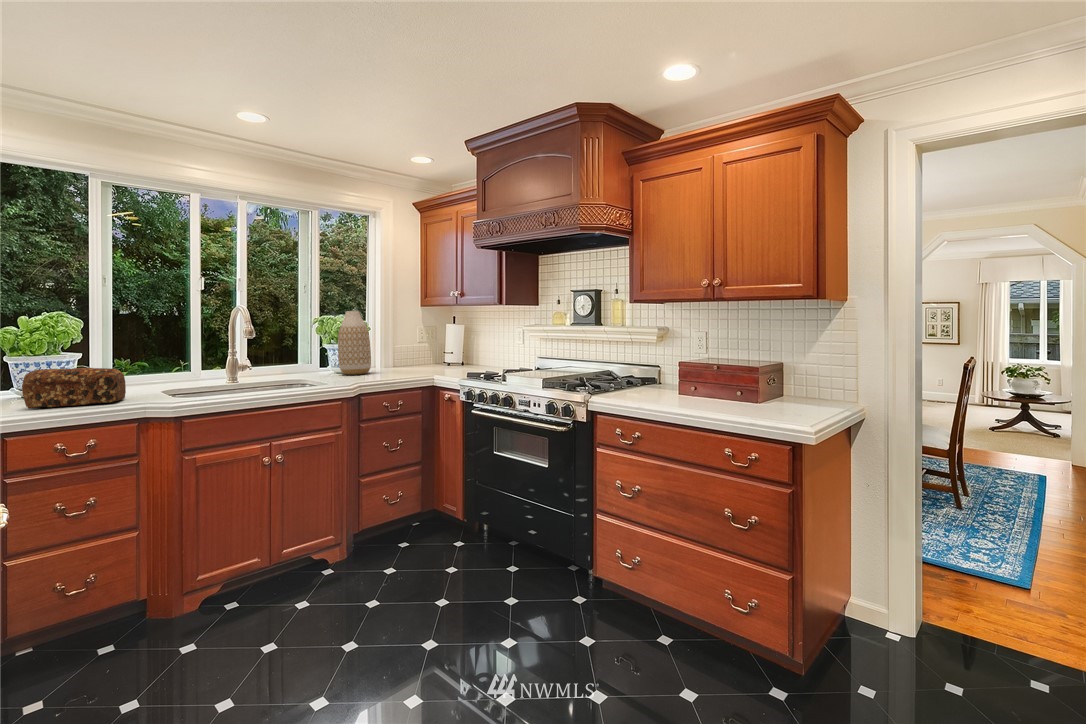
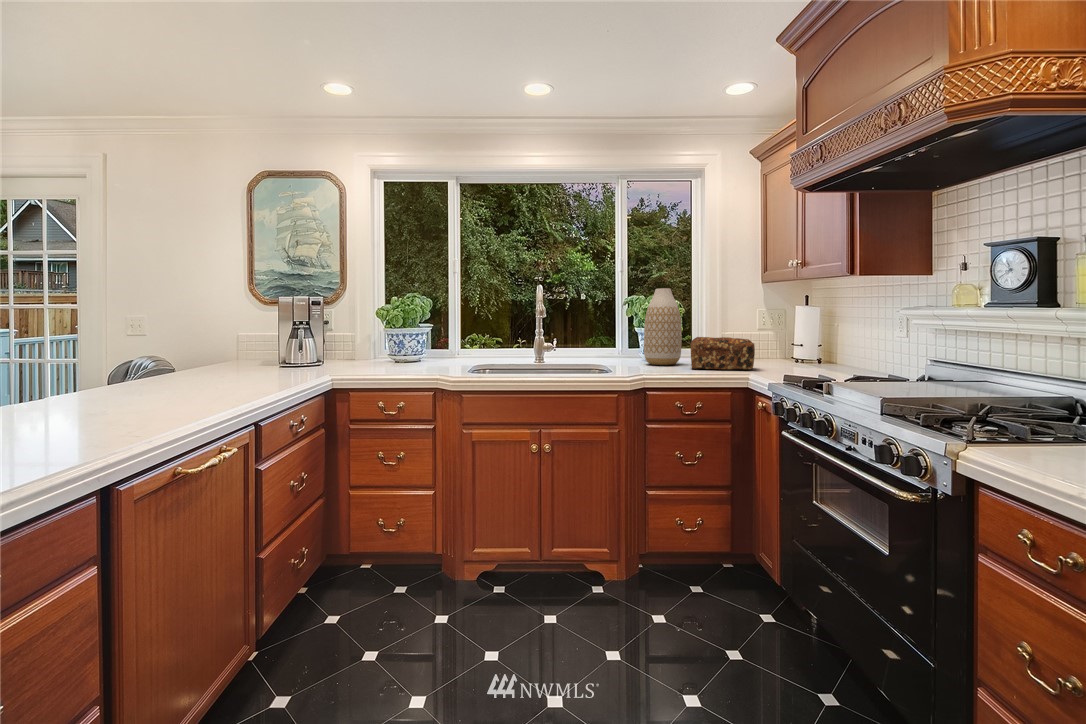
bread loaf: present [22,368,126,409] -> present [691,337,755,370]

